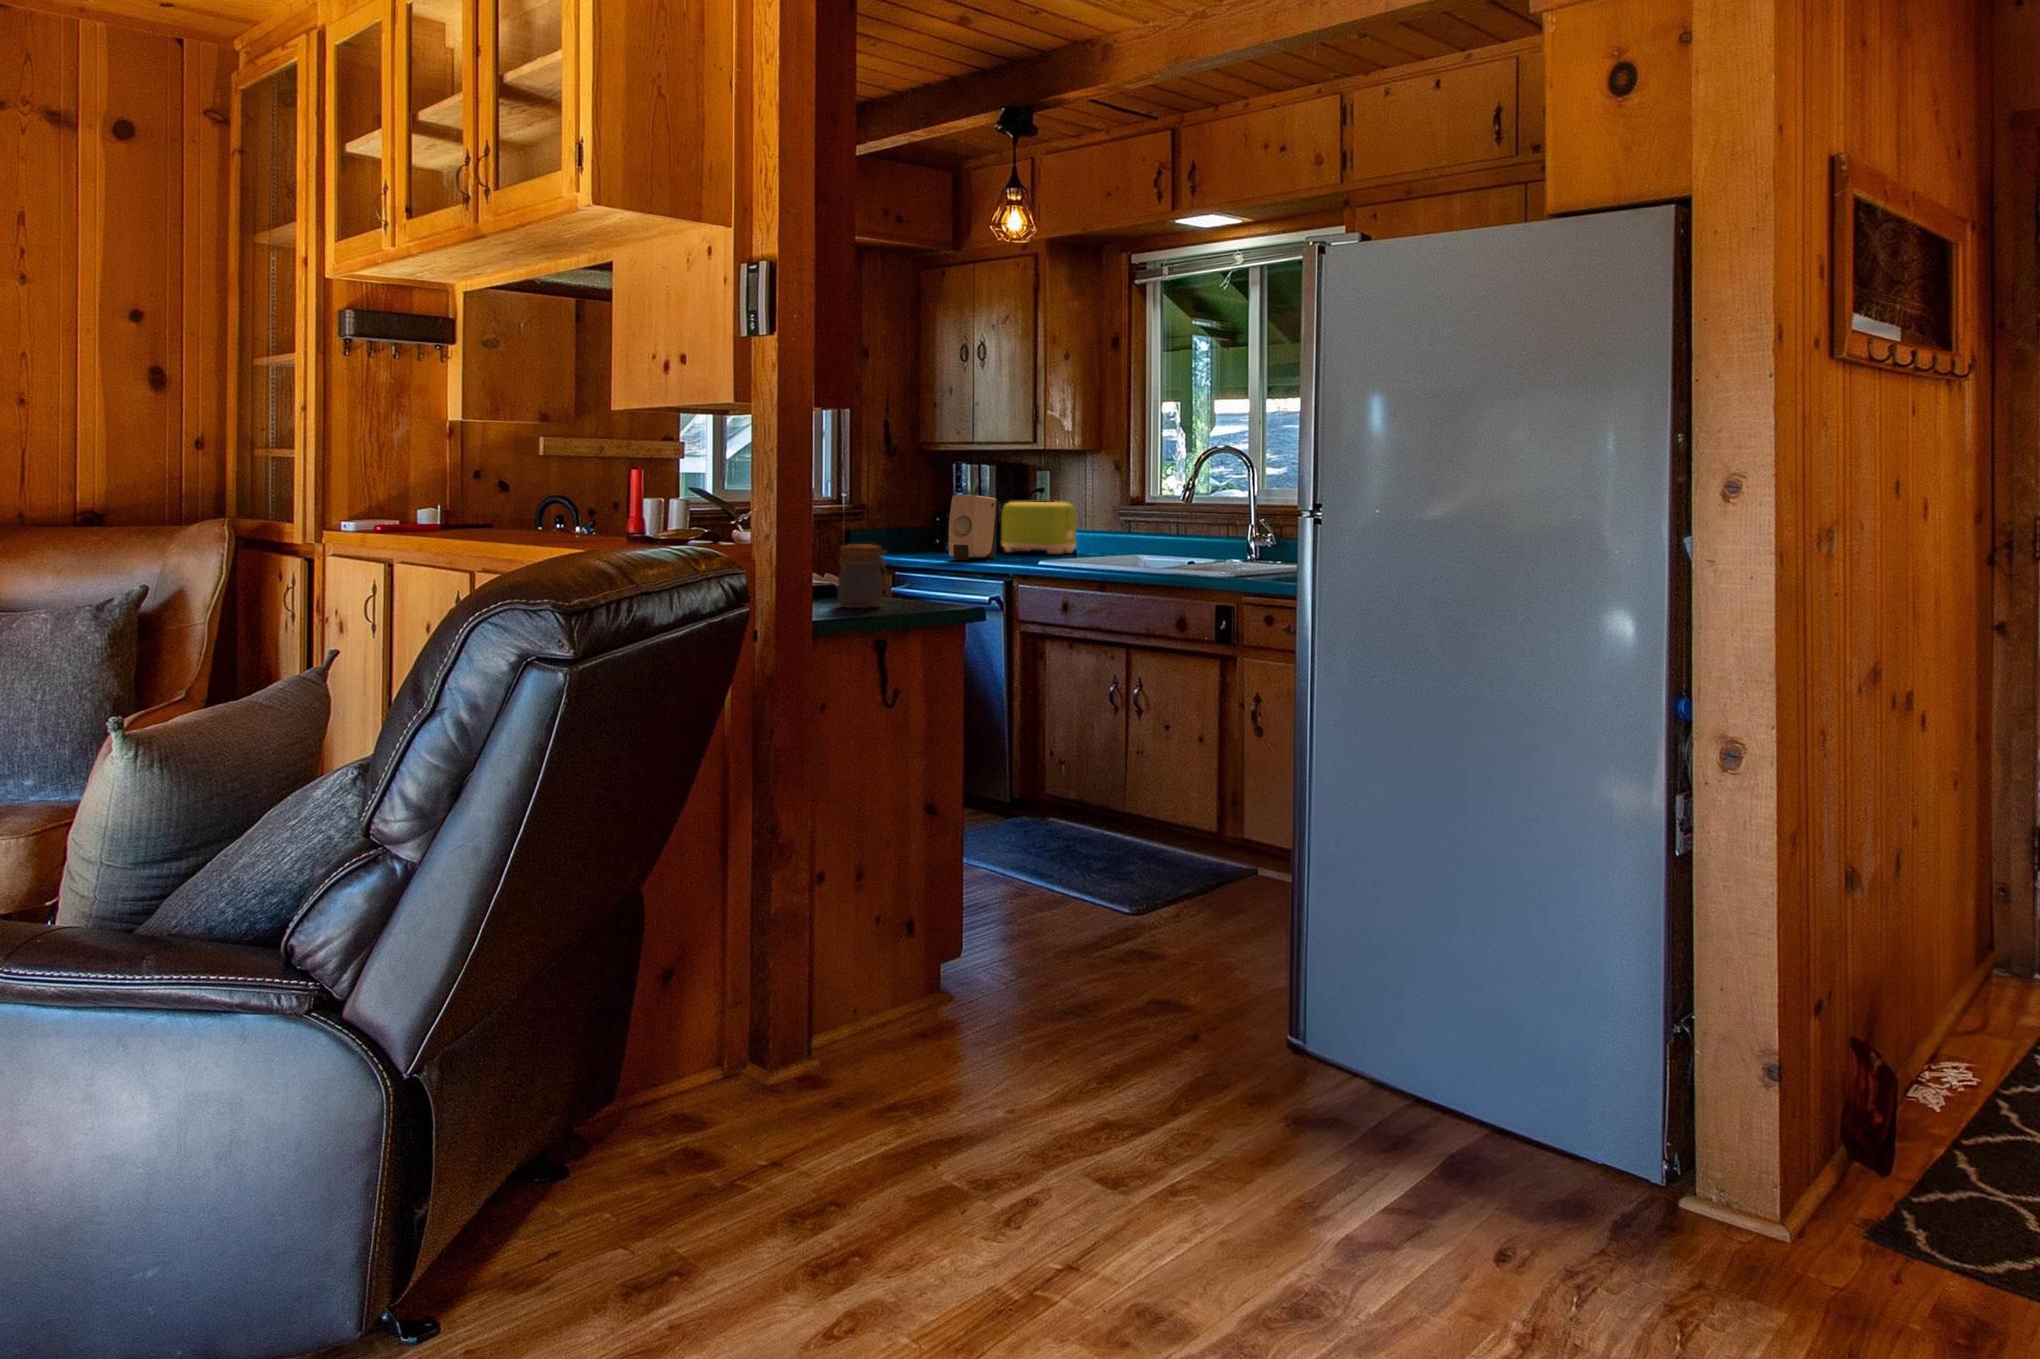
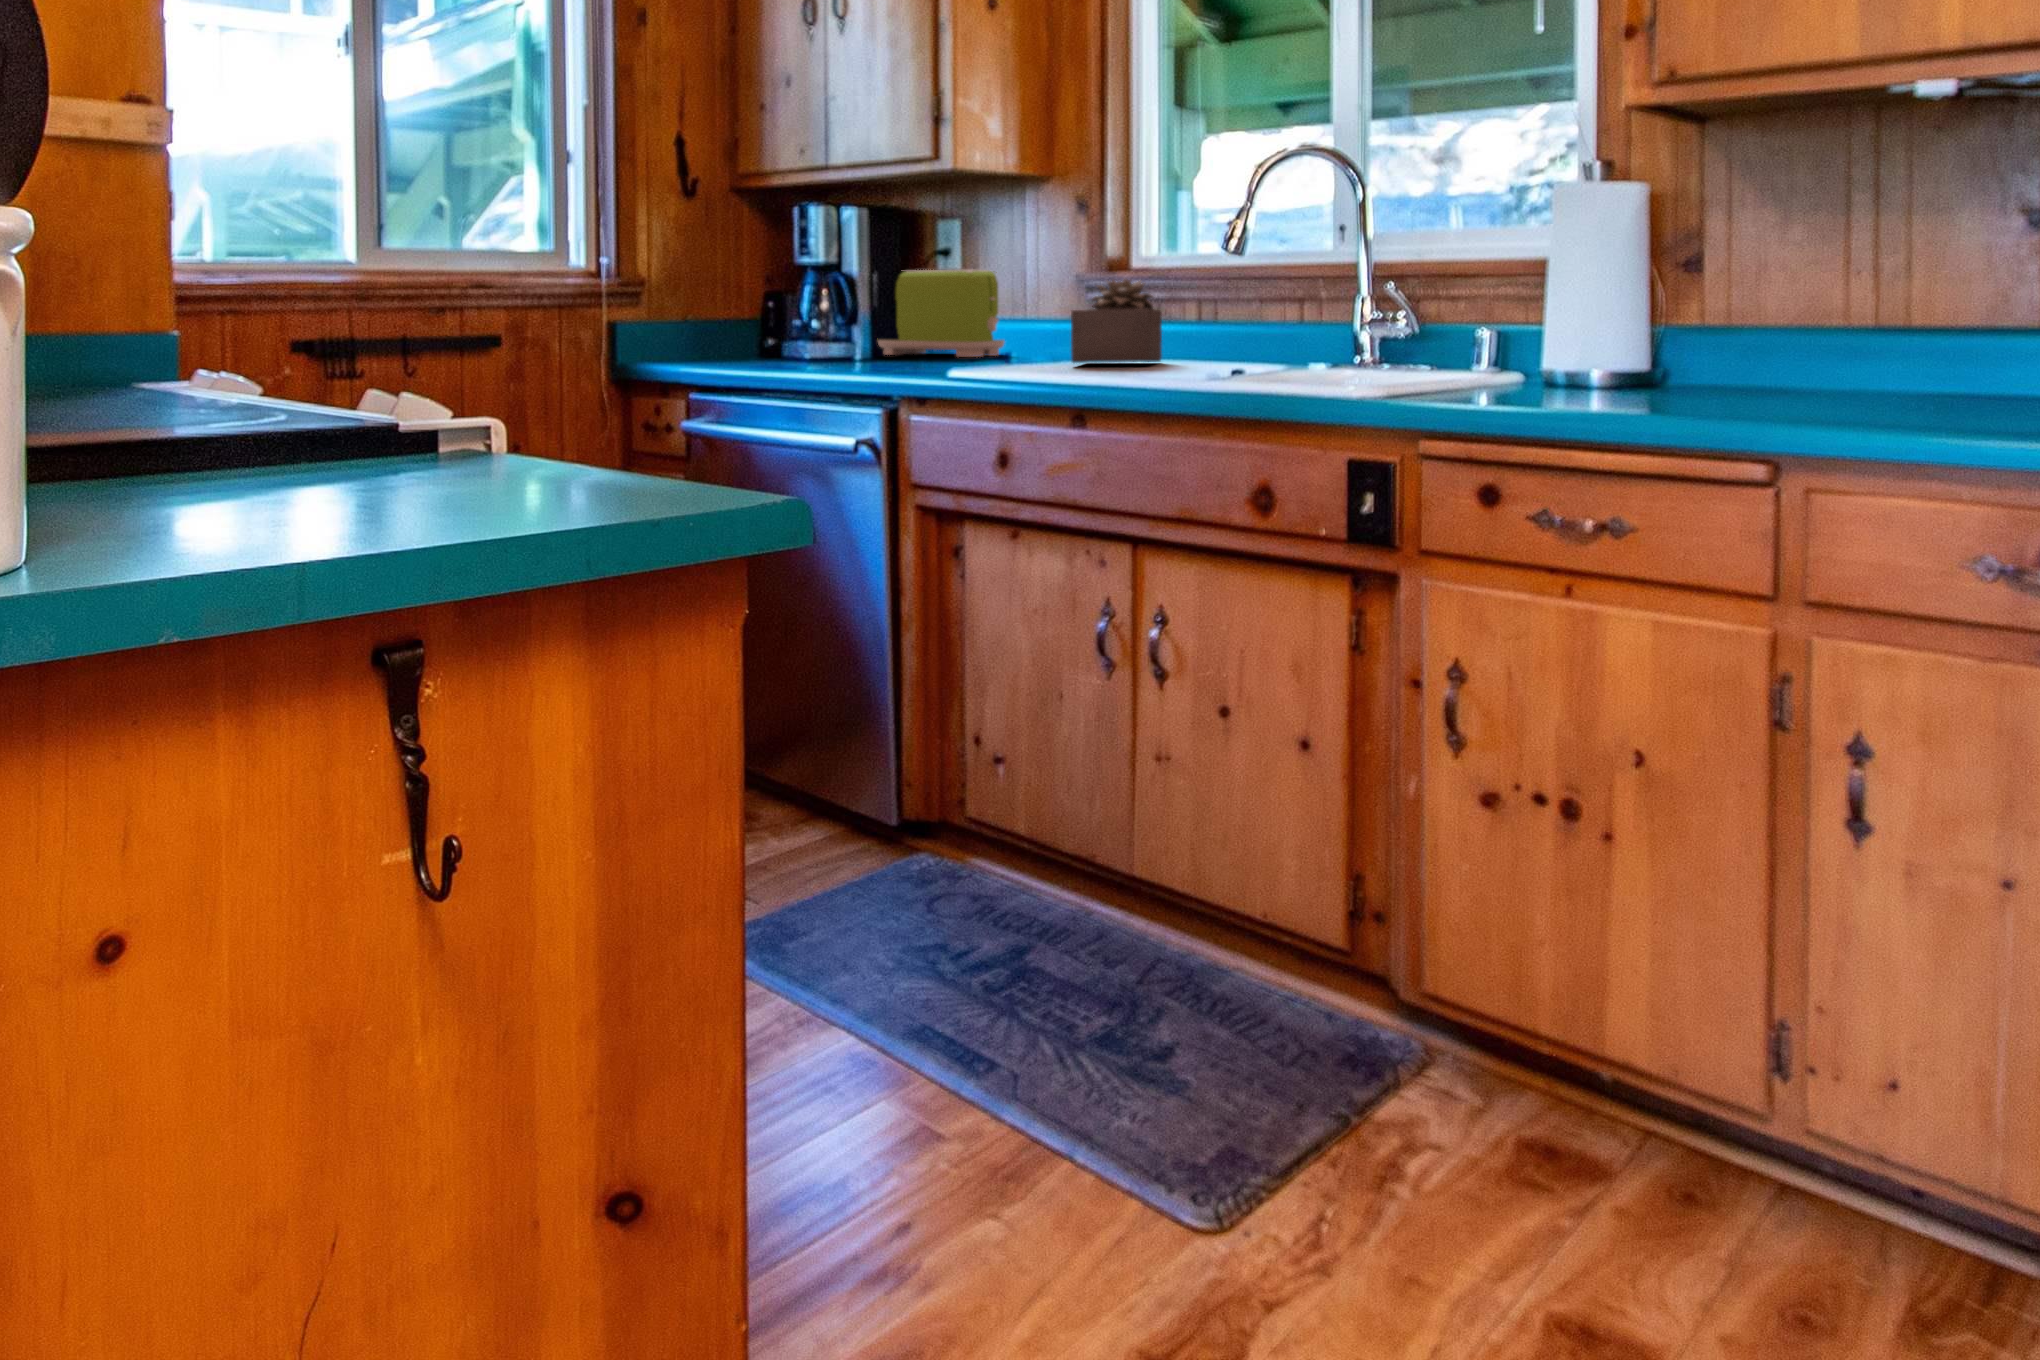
soap dispenser: present [949,495,998,560] -> none [783,252,870,368]
succulent plant: none [1107,511,1158,558] -> present [1071,279,1162,363]
jar: present [838,544,886,608] -> none [276,295,466,524]

